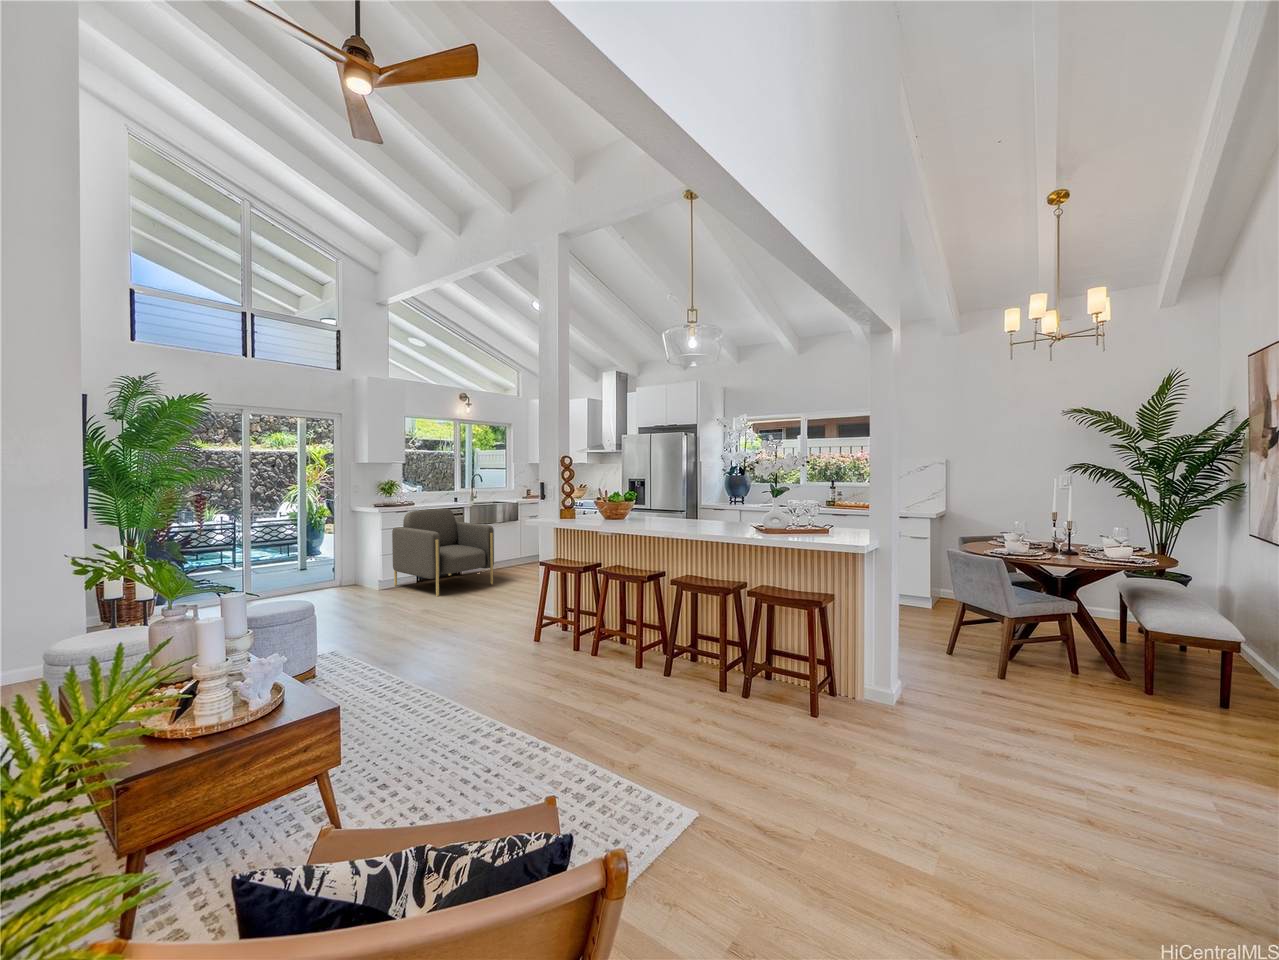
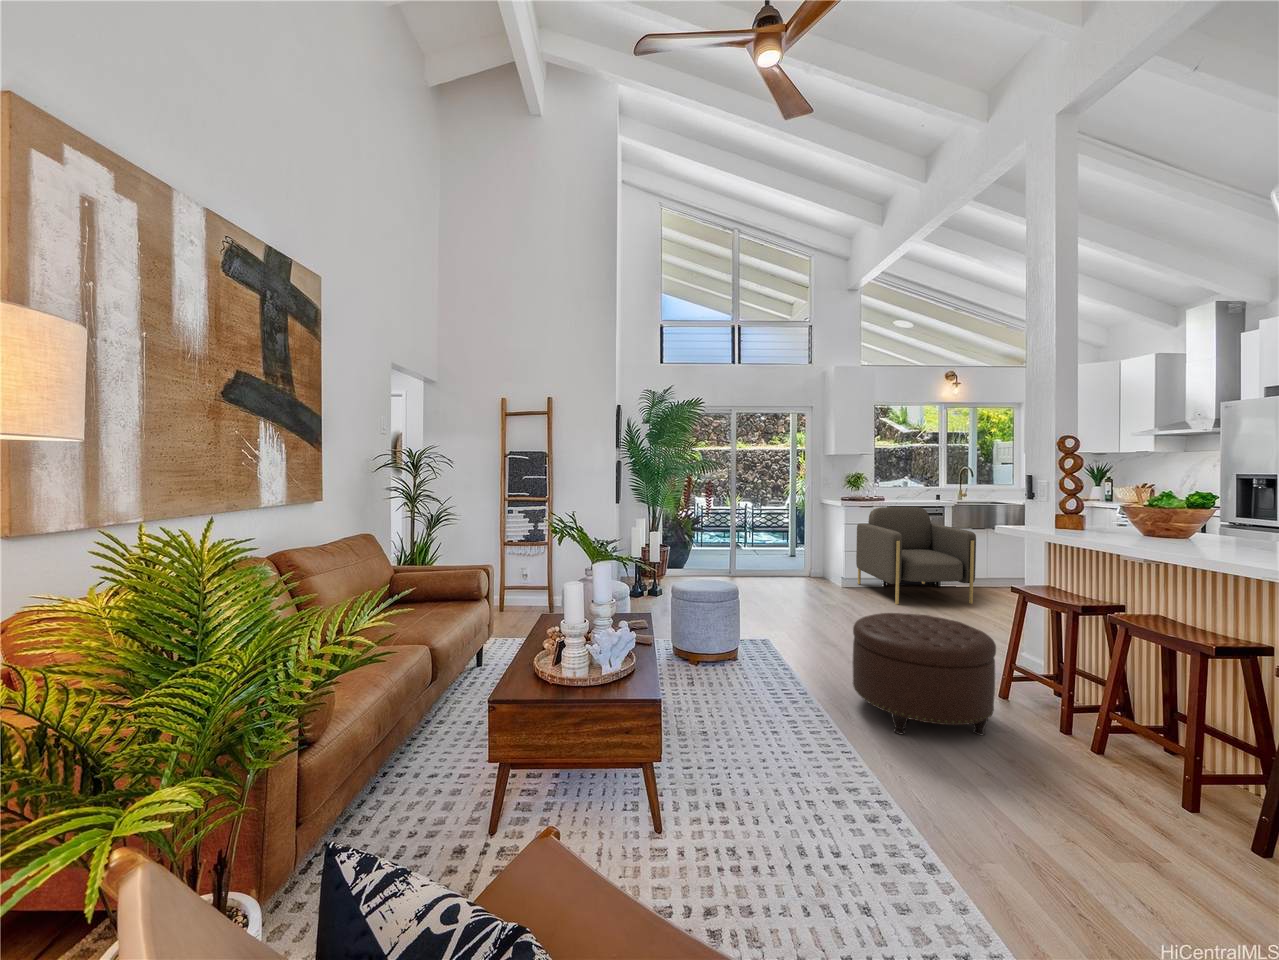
ottoman: none [442,594,543,687] -> present [853,613,996,735]

